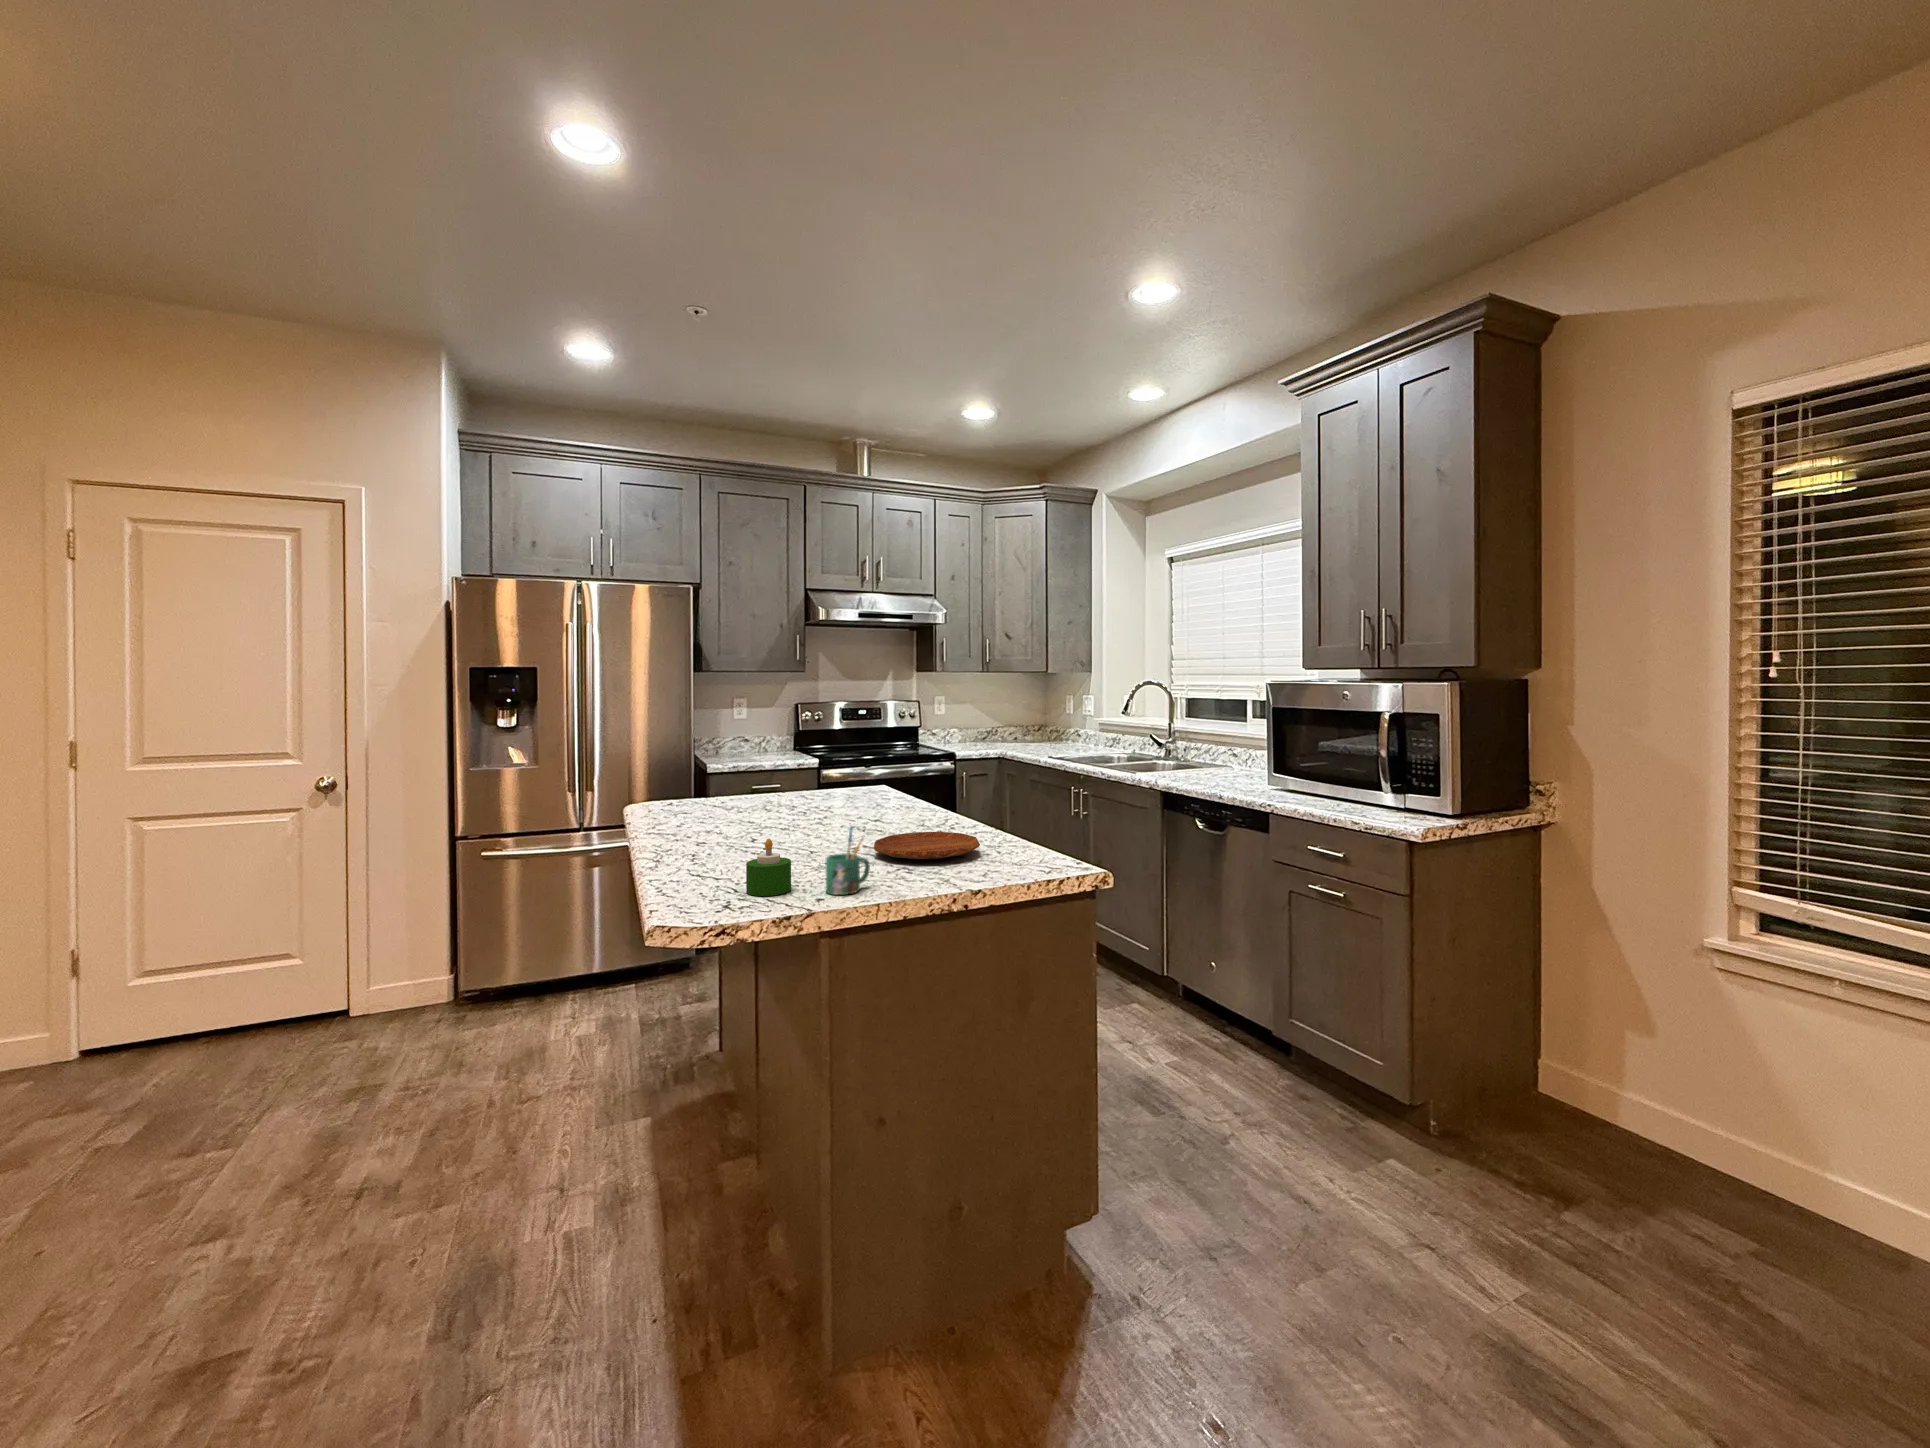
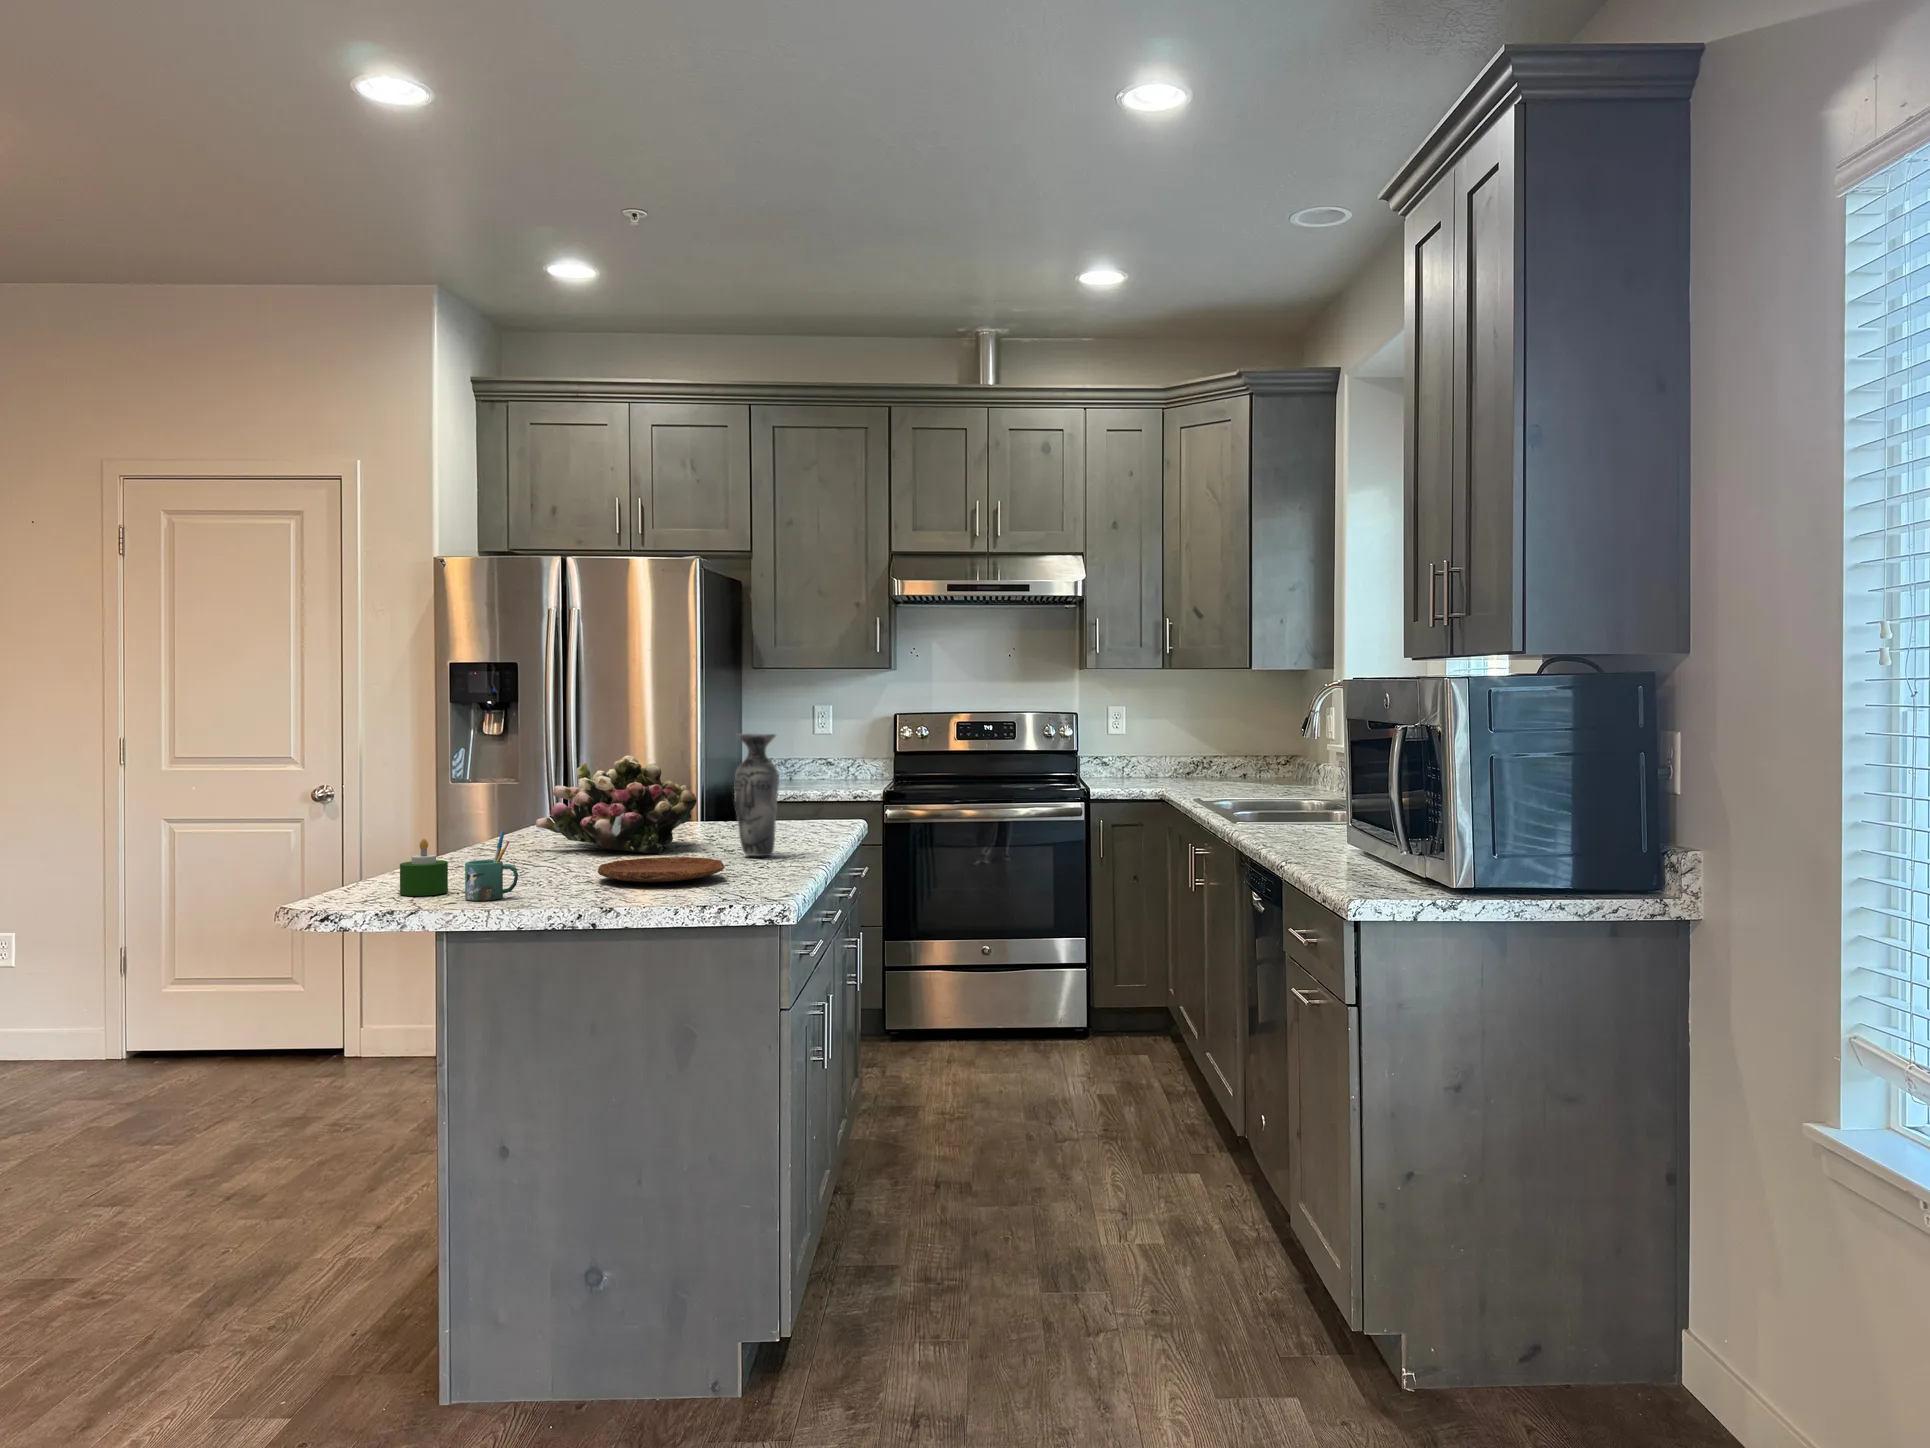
vase: none [907,726,942,824] -> present [734,734,779,856]
flower arrangement: none [729,746,864,828] -> present [536,755,697,853]

